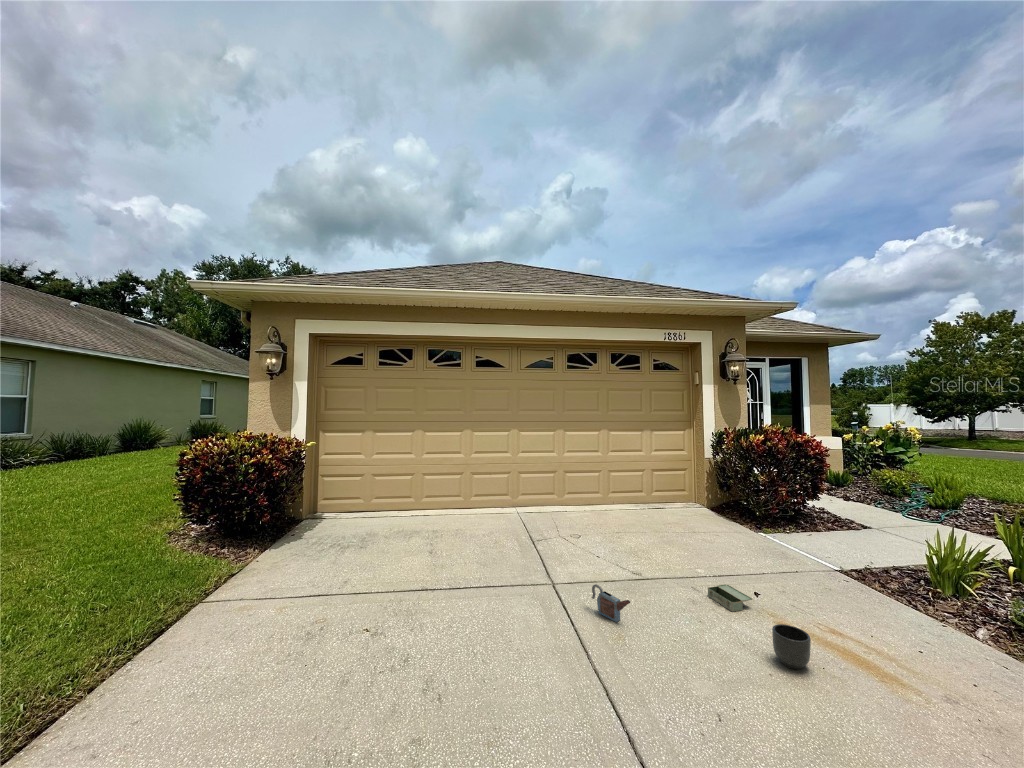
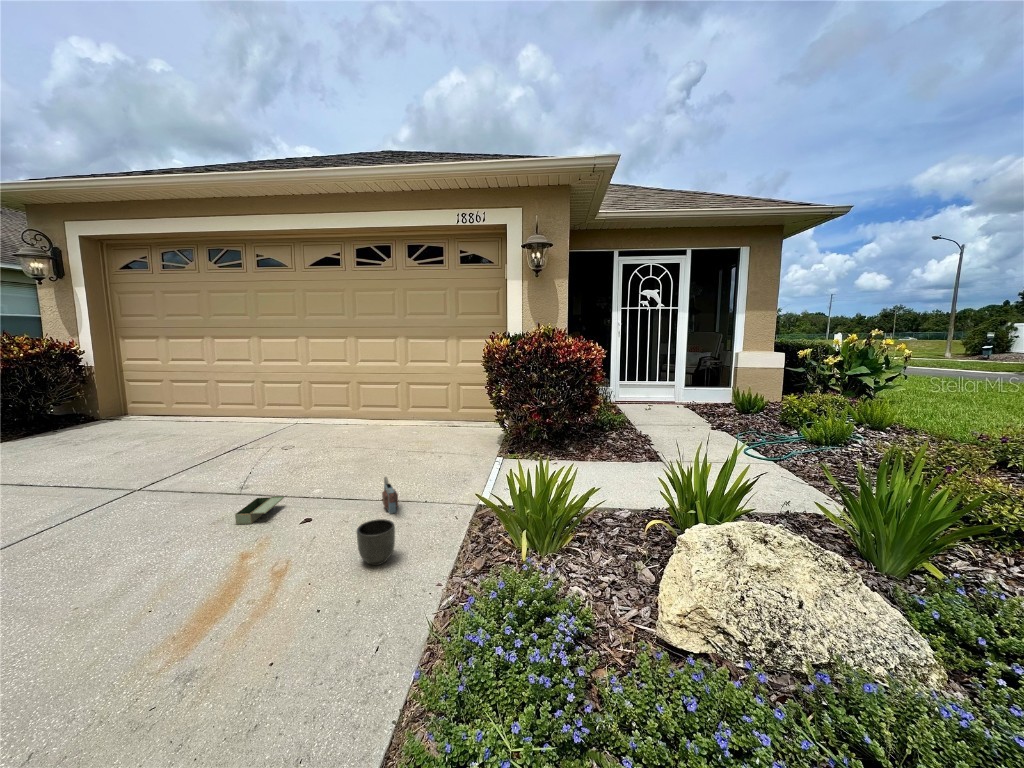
watering can: present [592,584,630,622] -> present [382,477,398,514]
planter: present [772,624,811,670] -> present [357,519,395,565]

